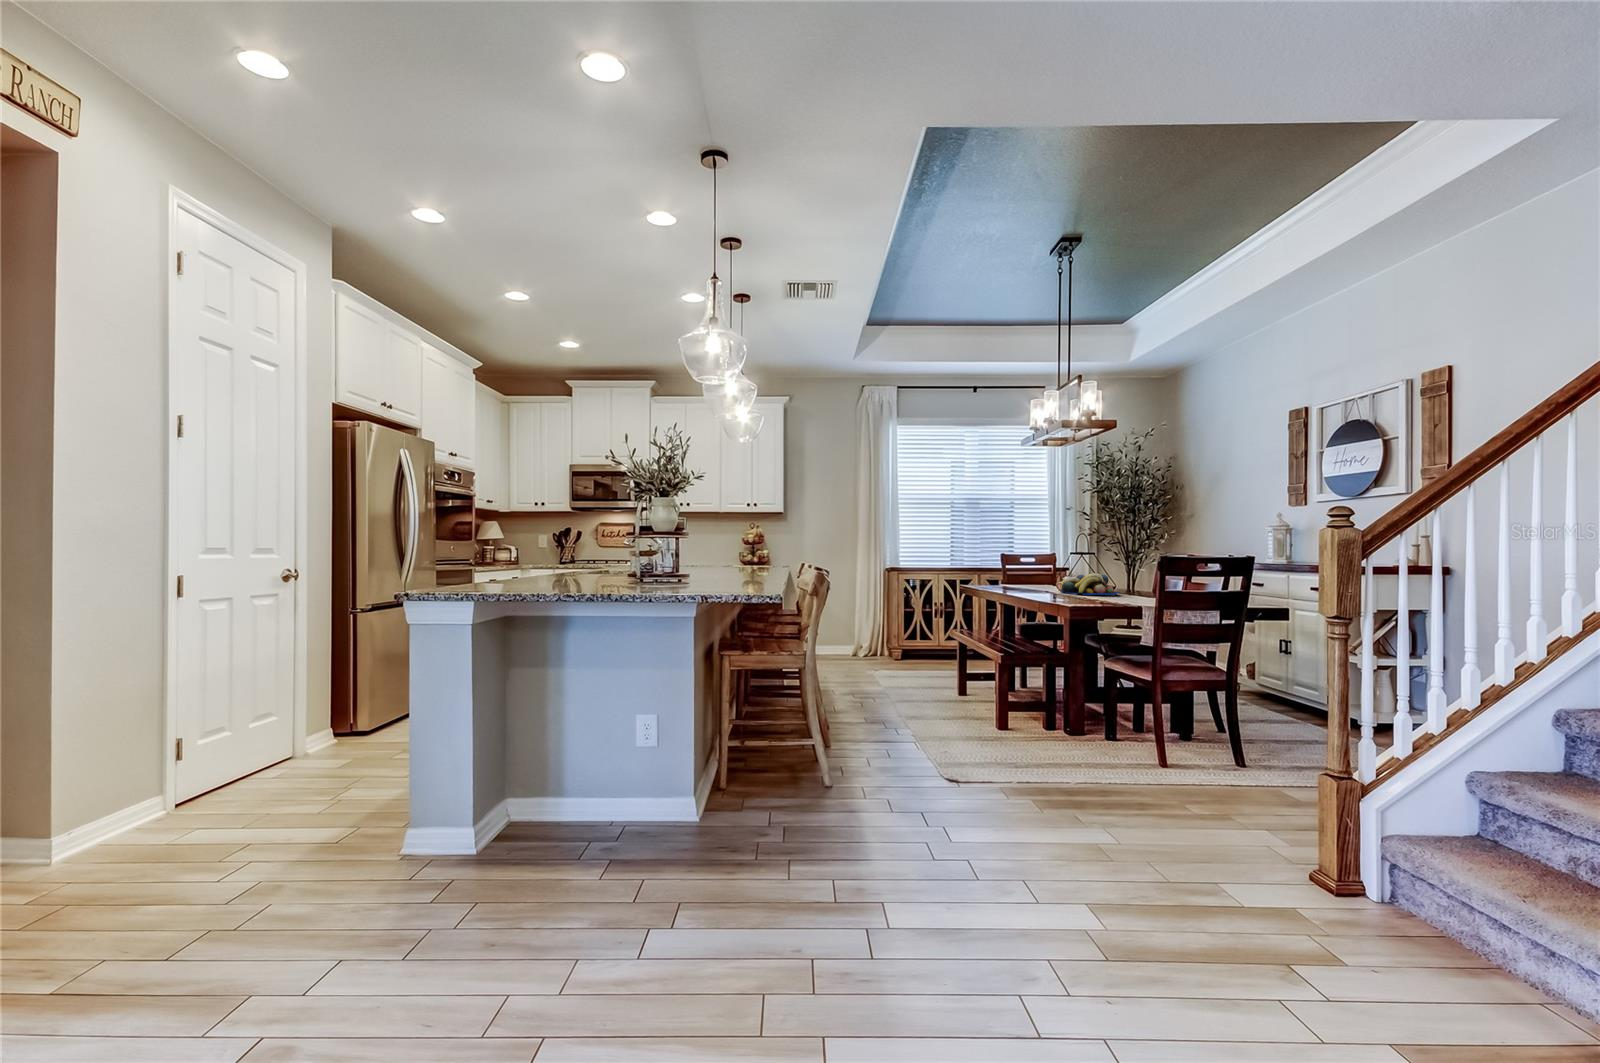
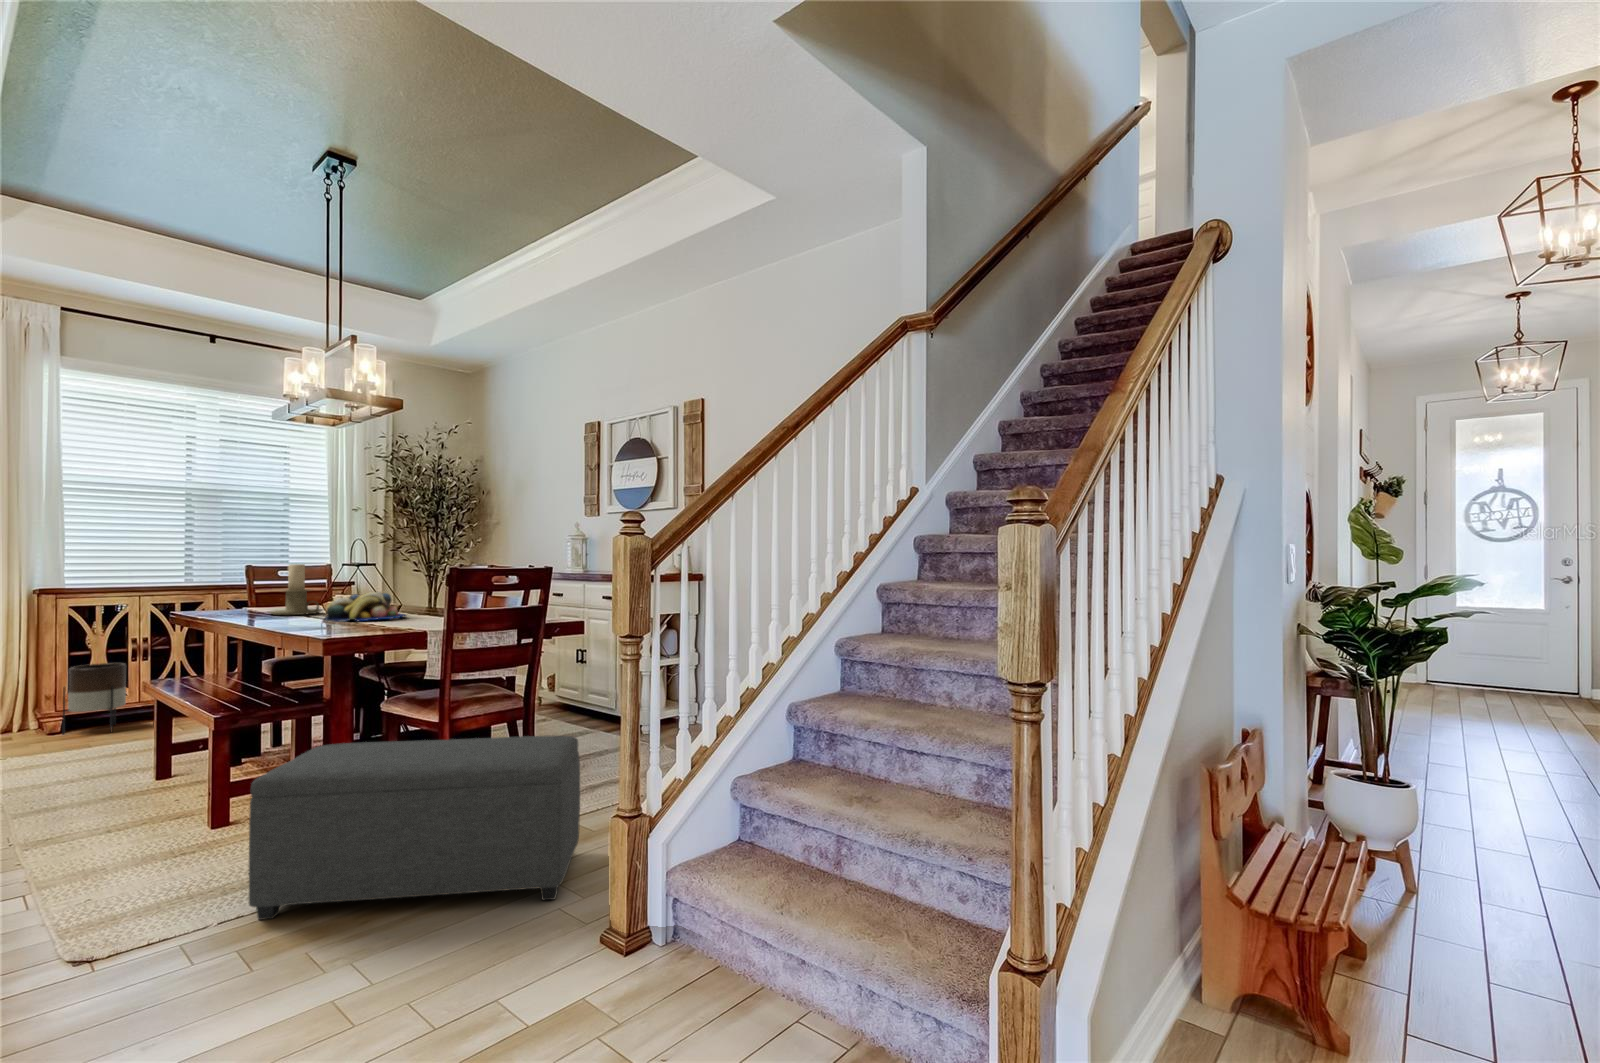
candle holder: none [1021,550,1058,589] -> present [269,564,322,615]
planter: none [903,615,934,661] -> present [62,663,126,734]
ottoman: none [1031,680,1286,840] -> present [249,736,580,920]

